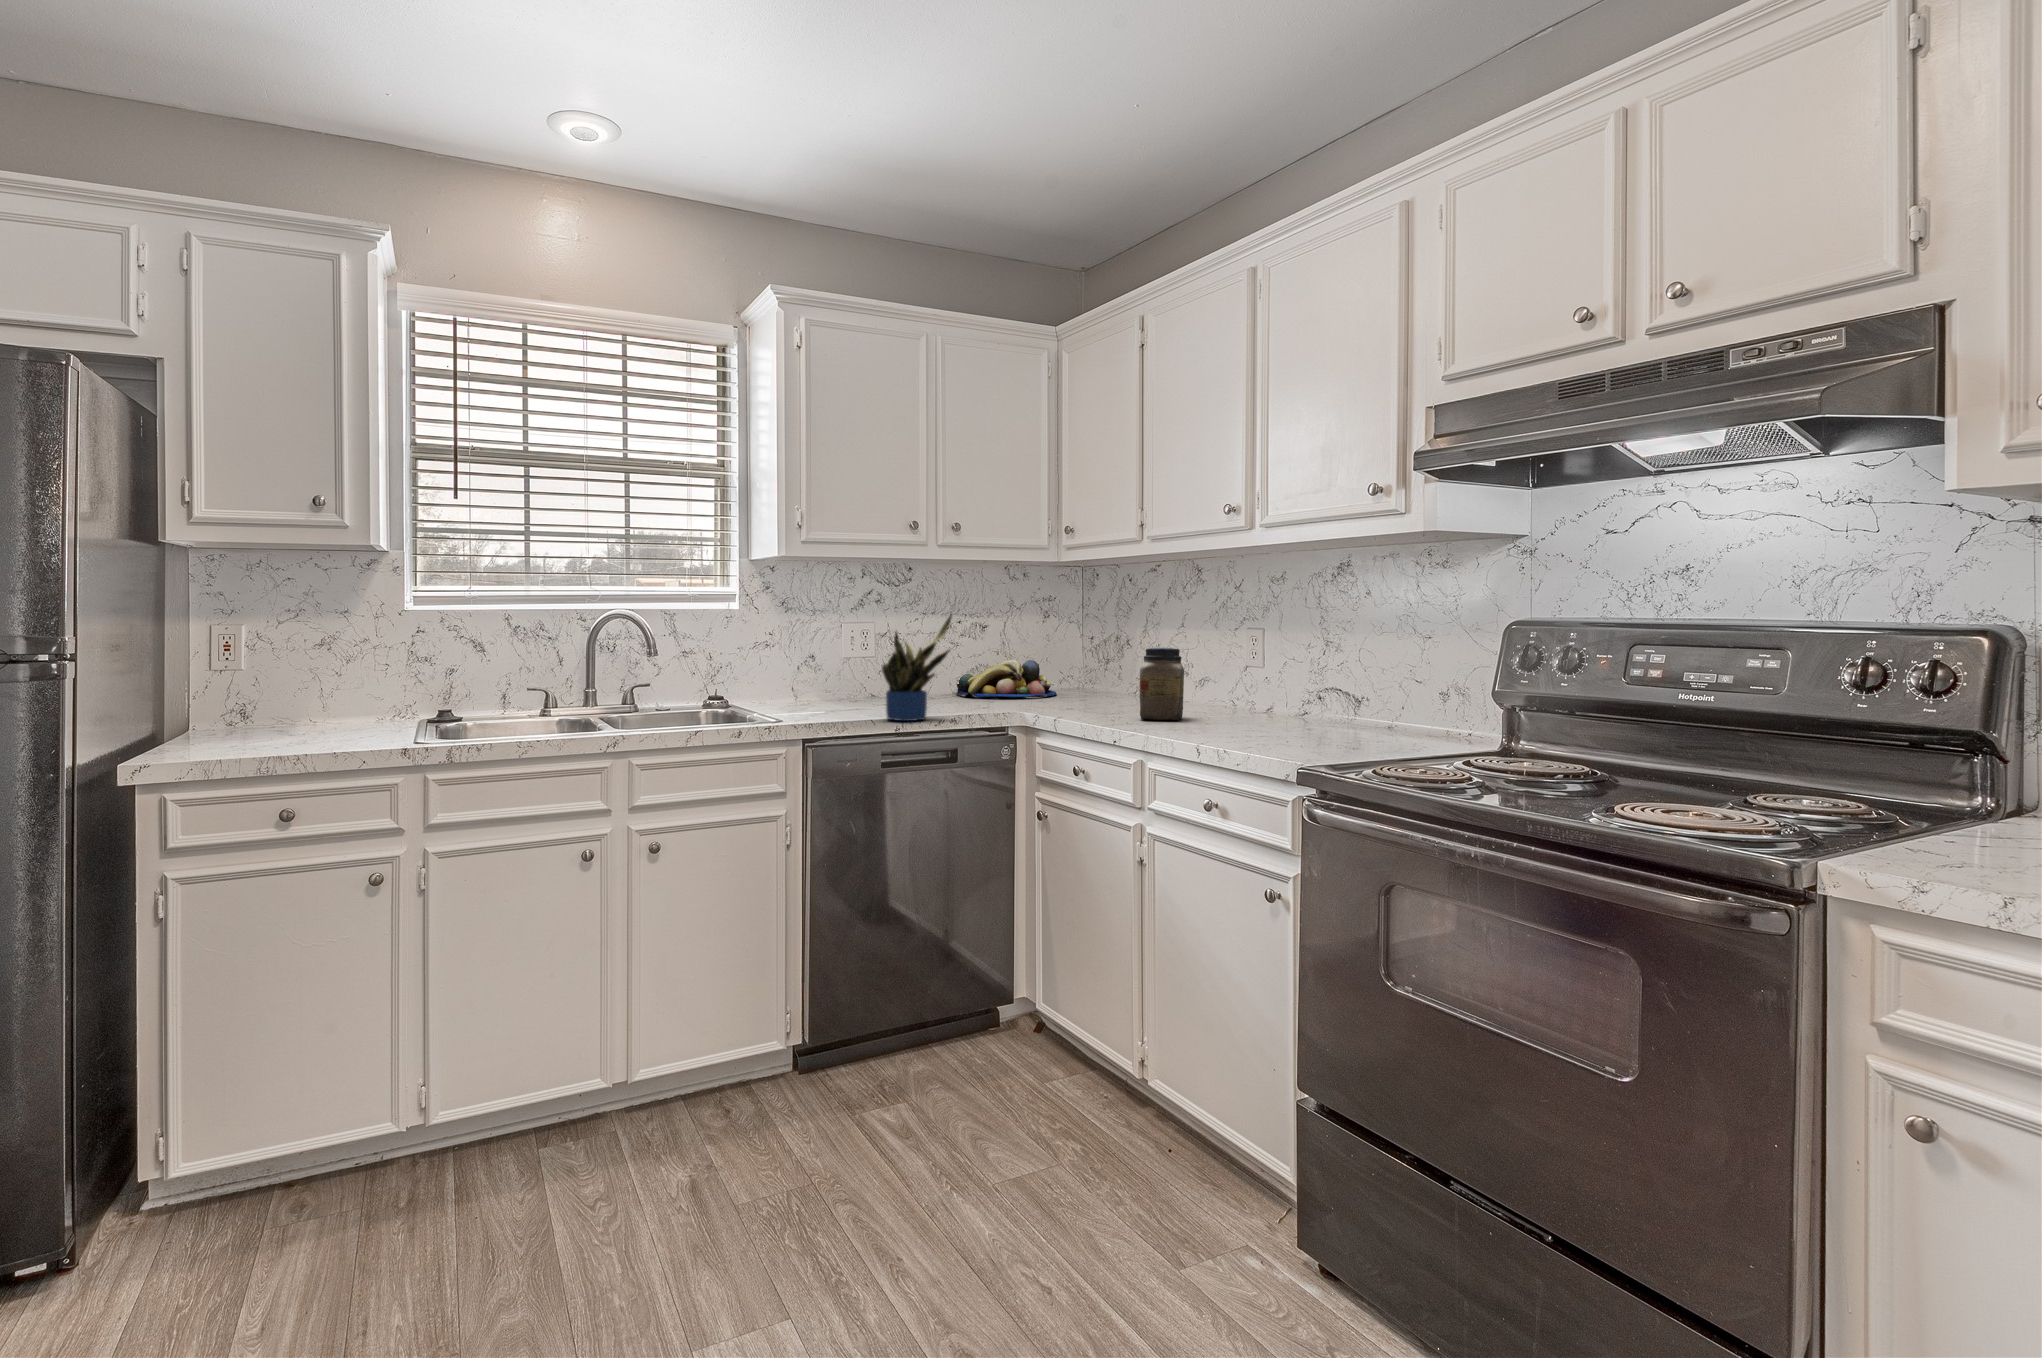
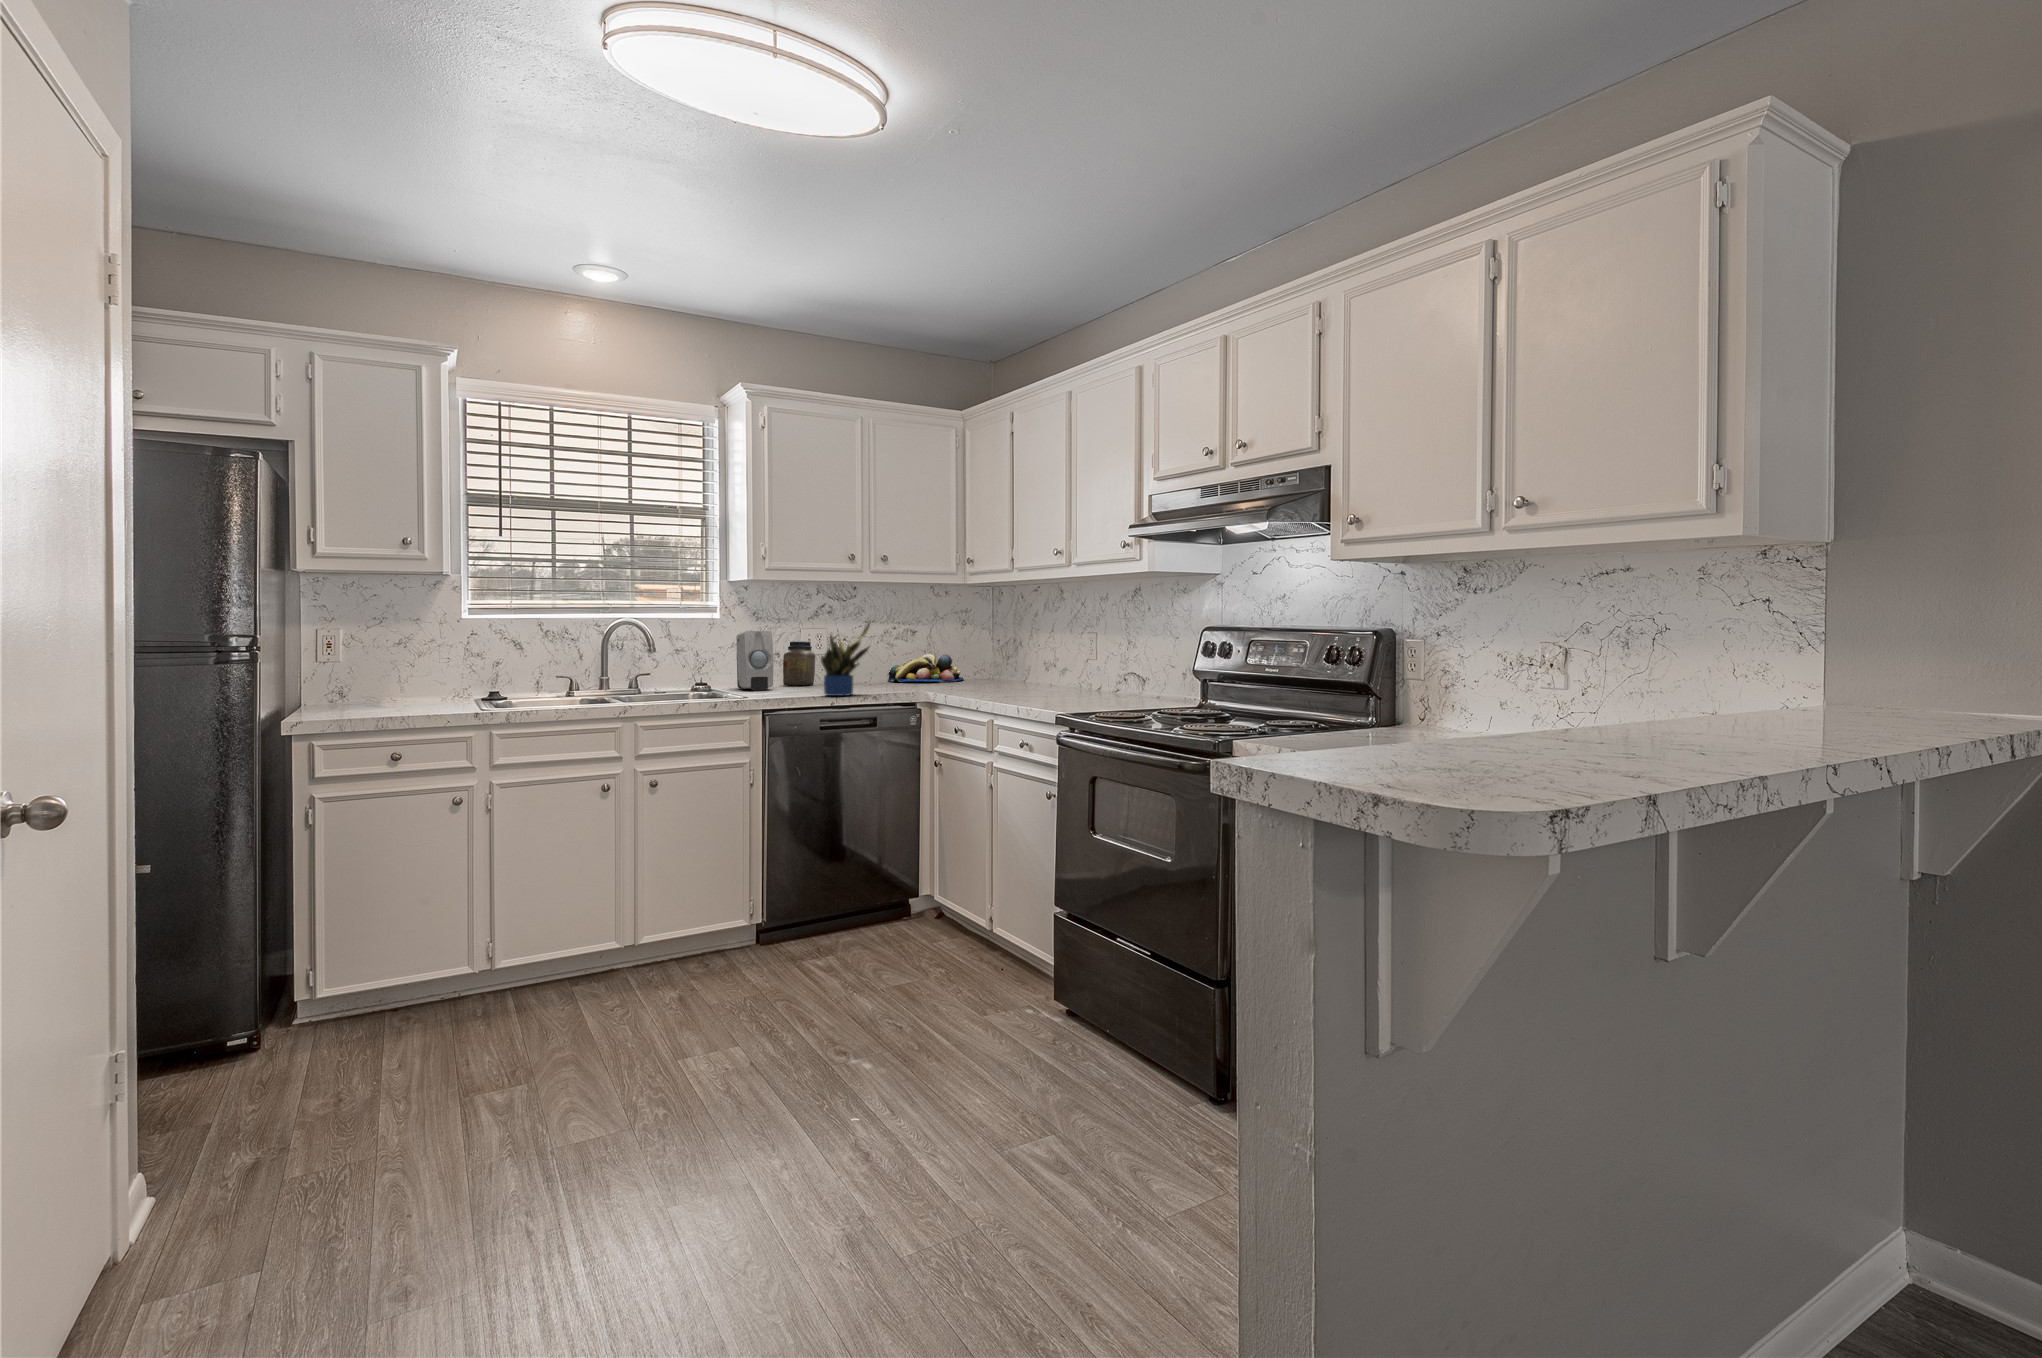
soap dispenser: none [763,629,813,710] -> present [737,631,773,691]
jar: present [1139,647,1184,720] -> present [783,641,815,685]

